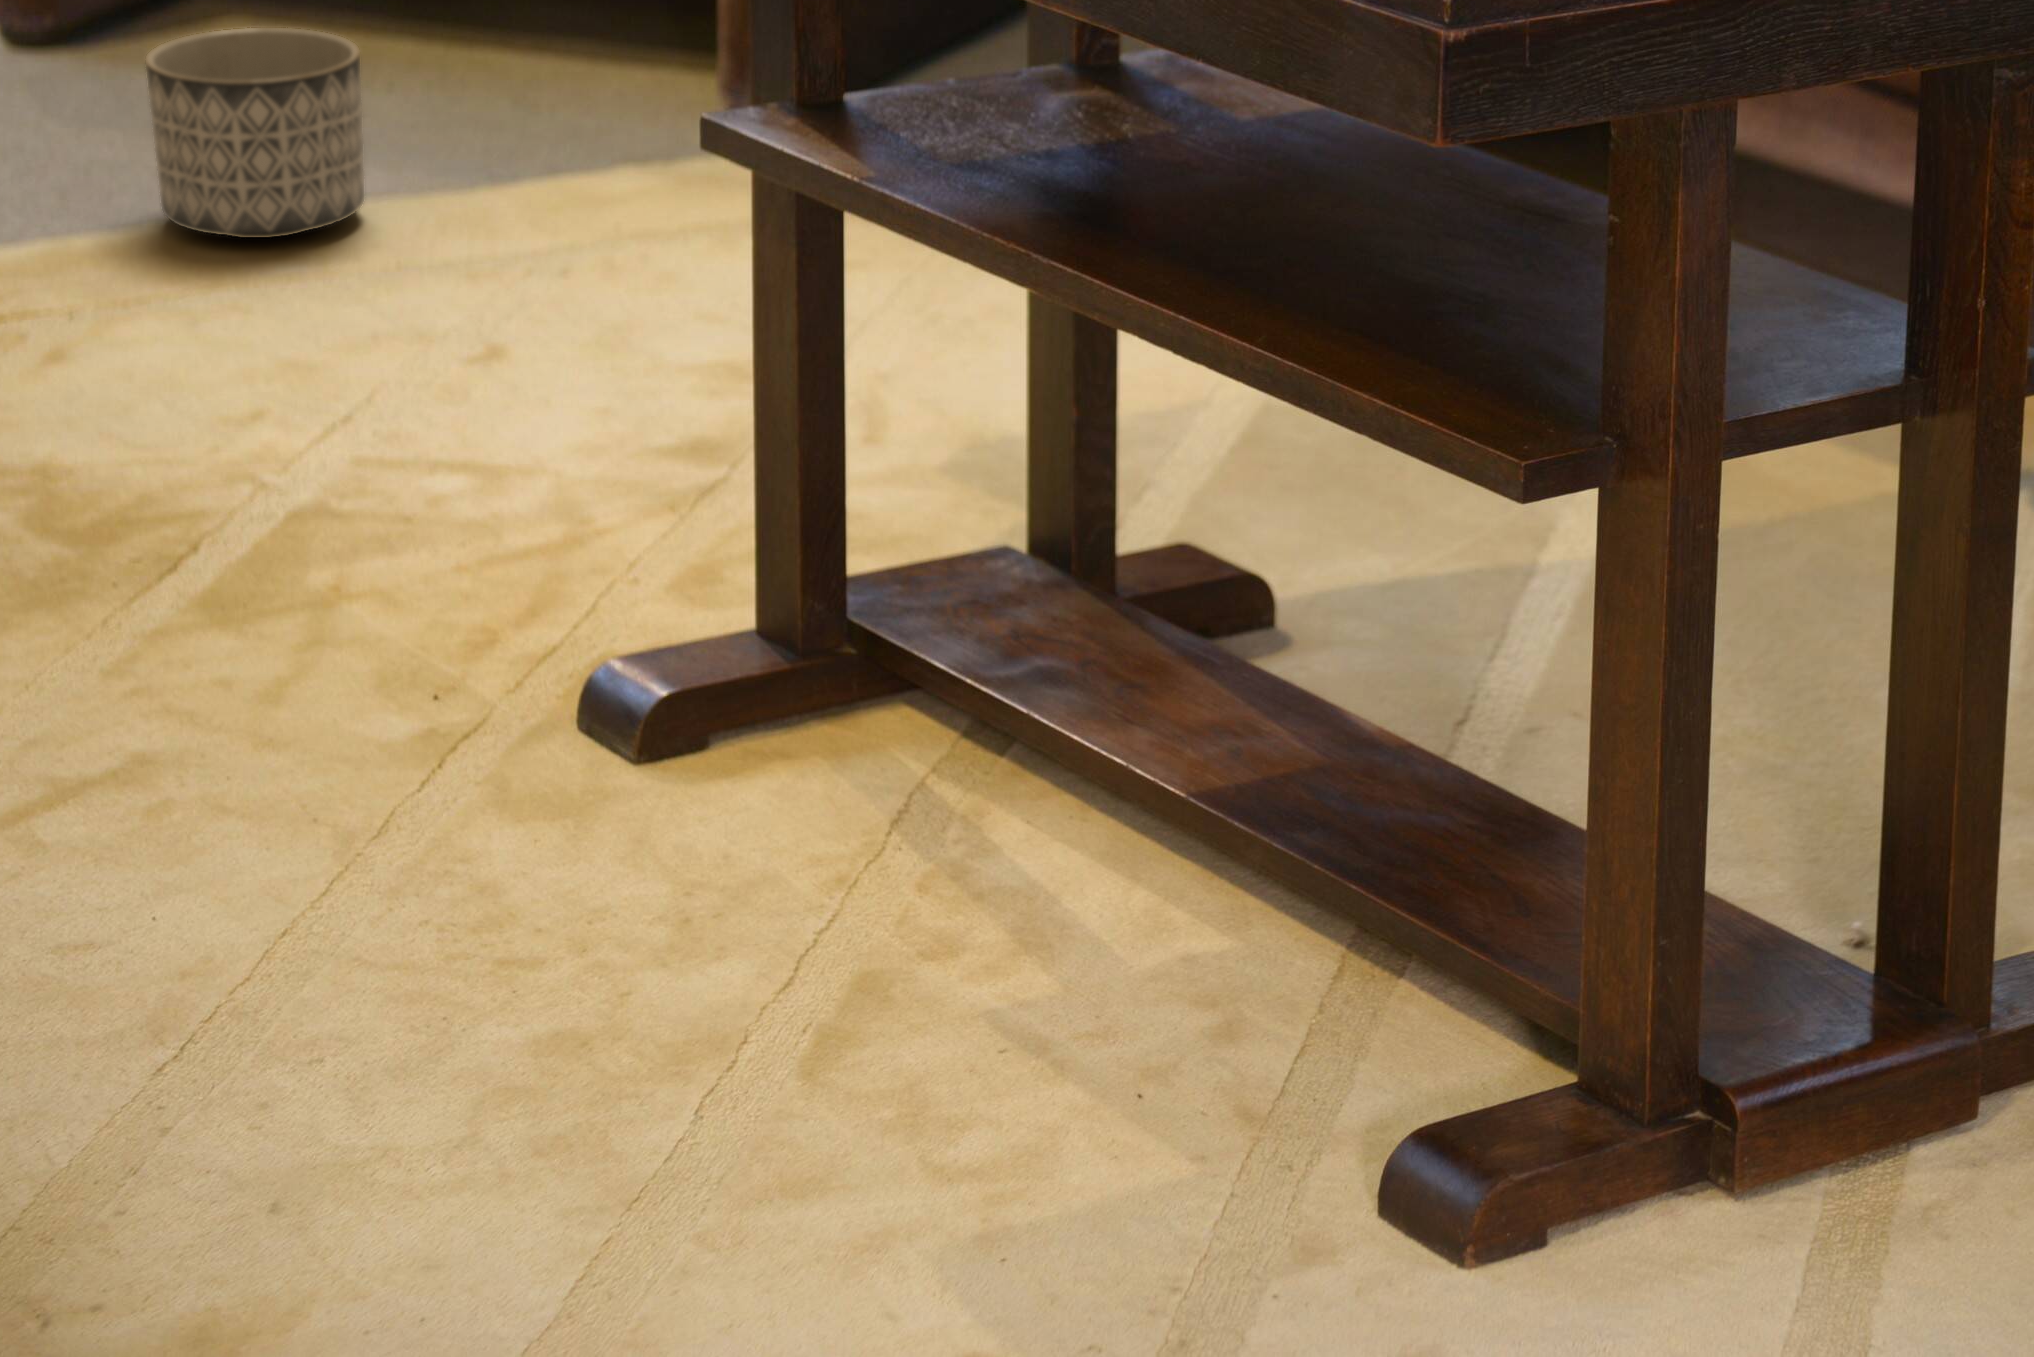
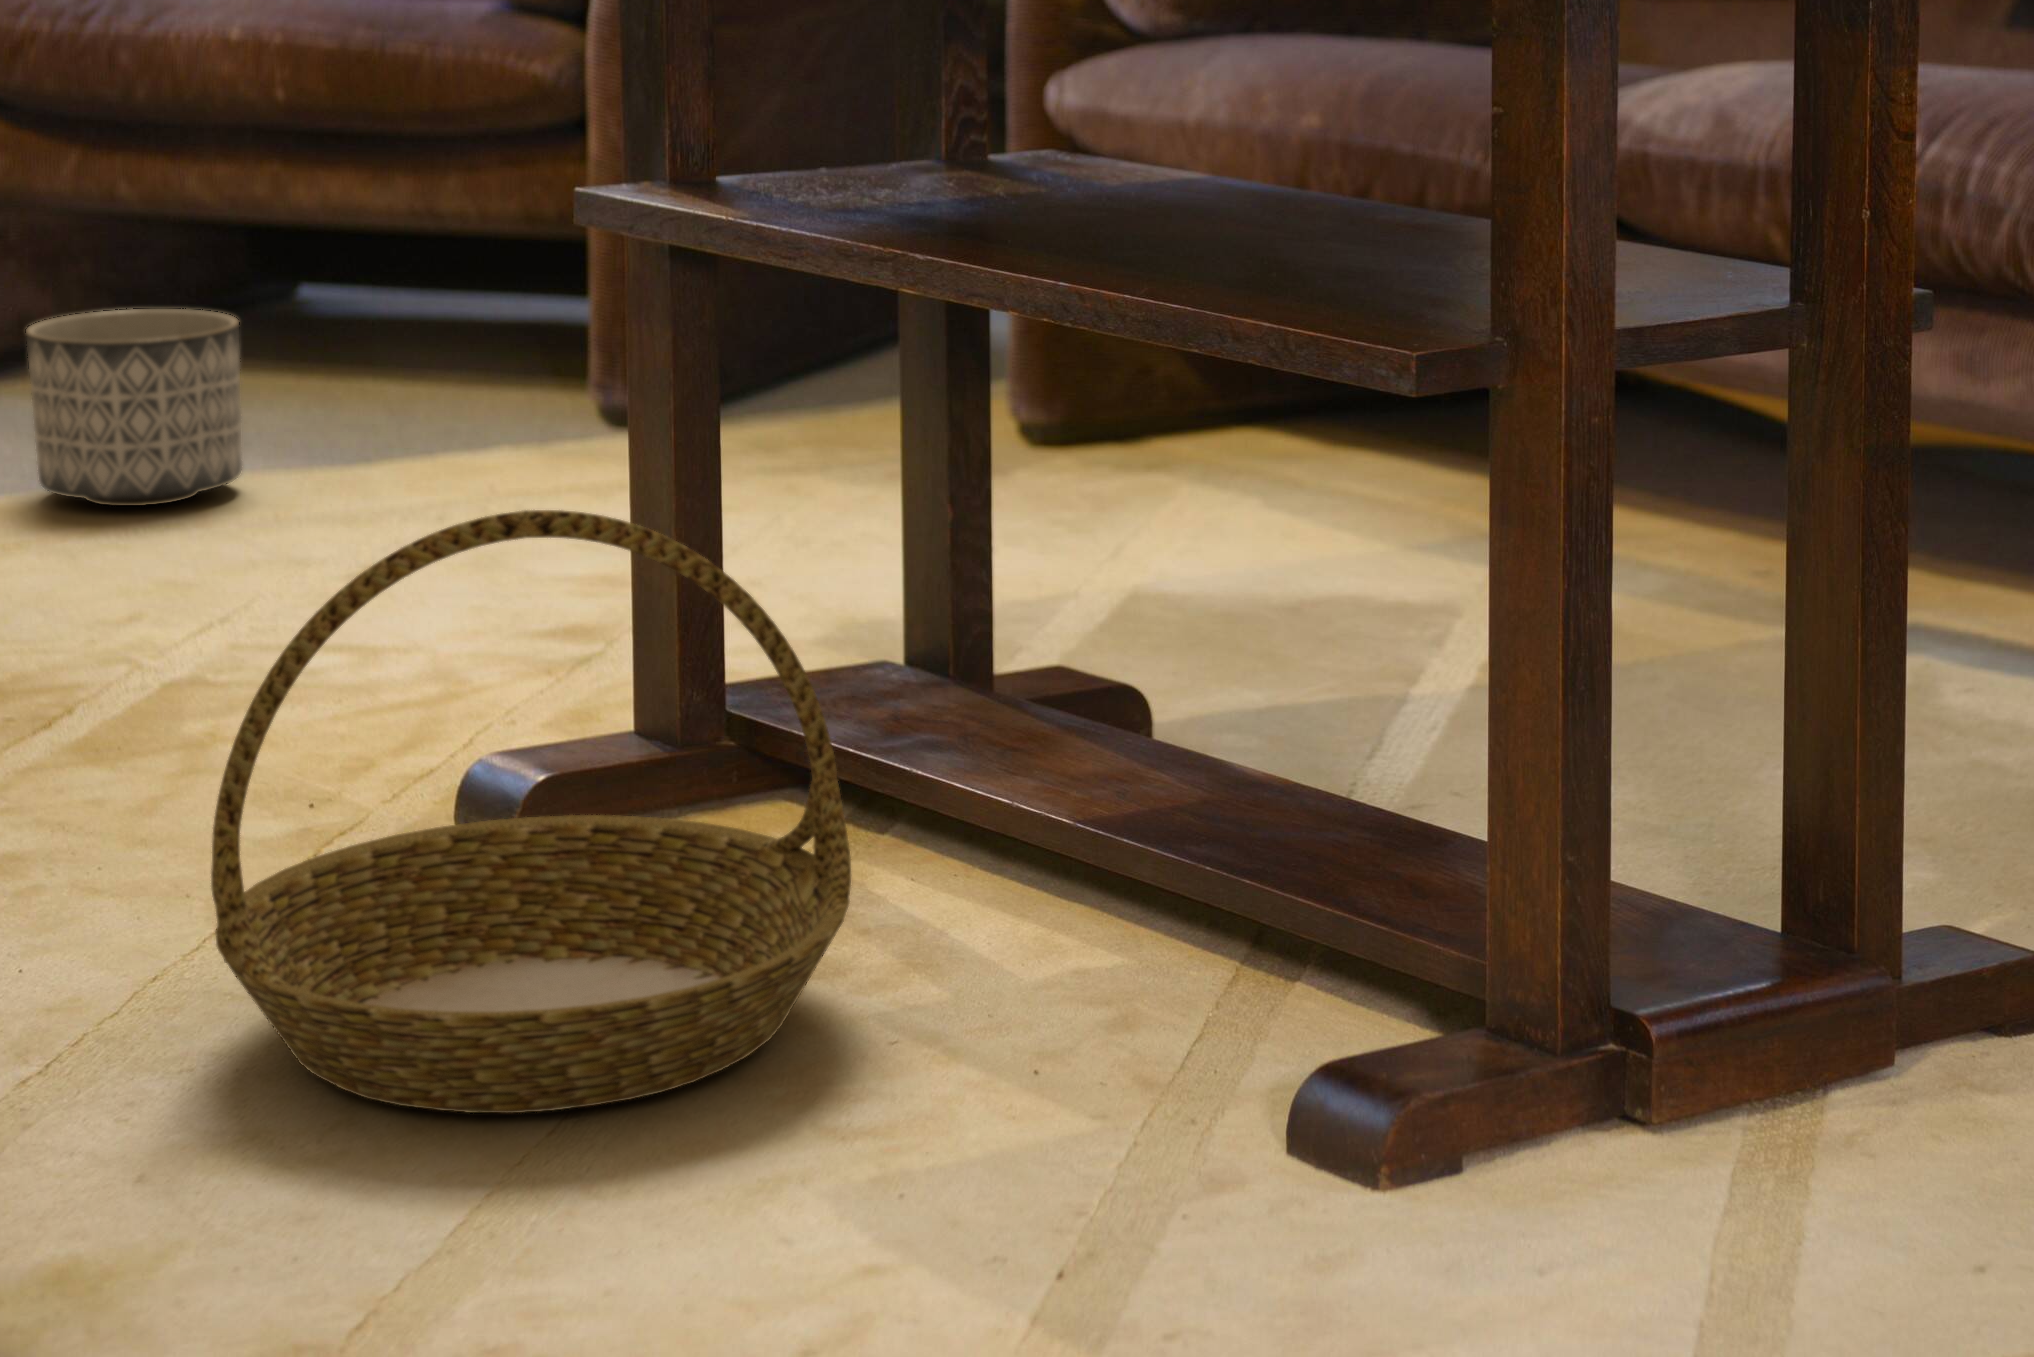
basket: none [338,543,964,1142] -> present [211,510,851,1113]

